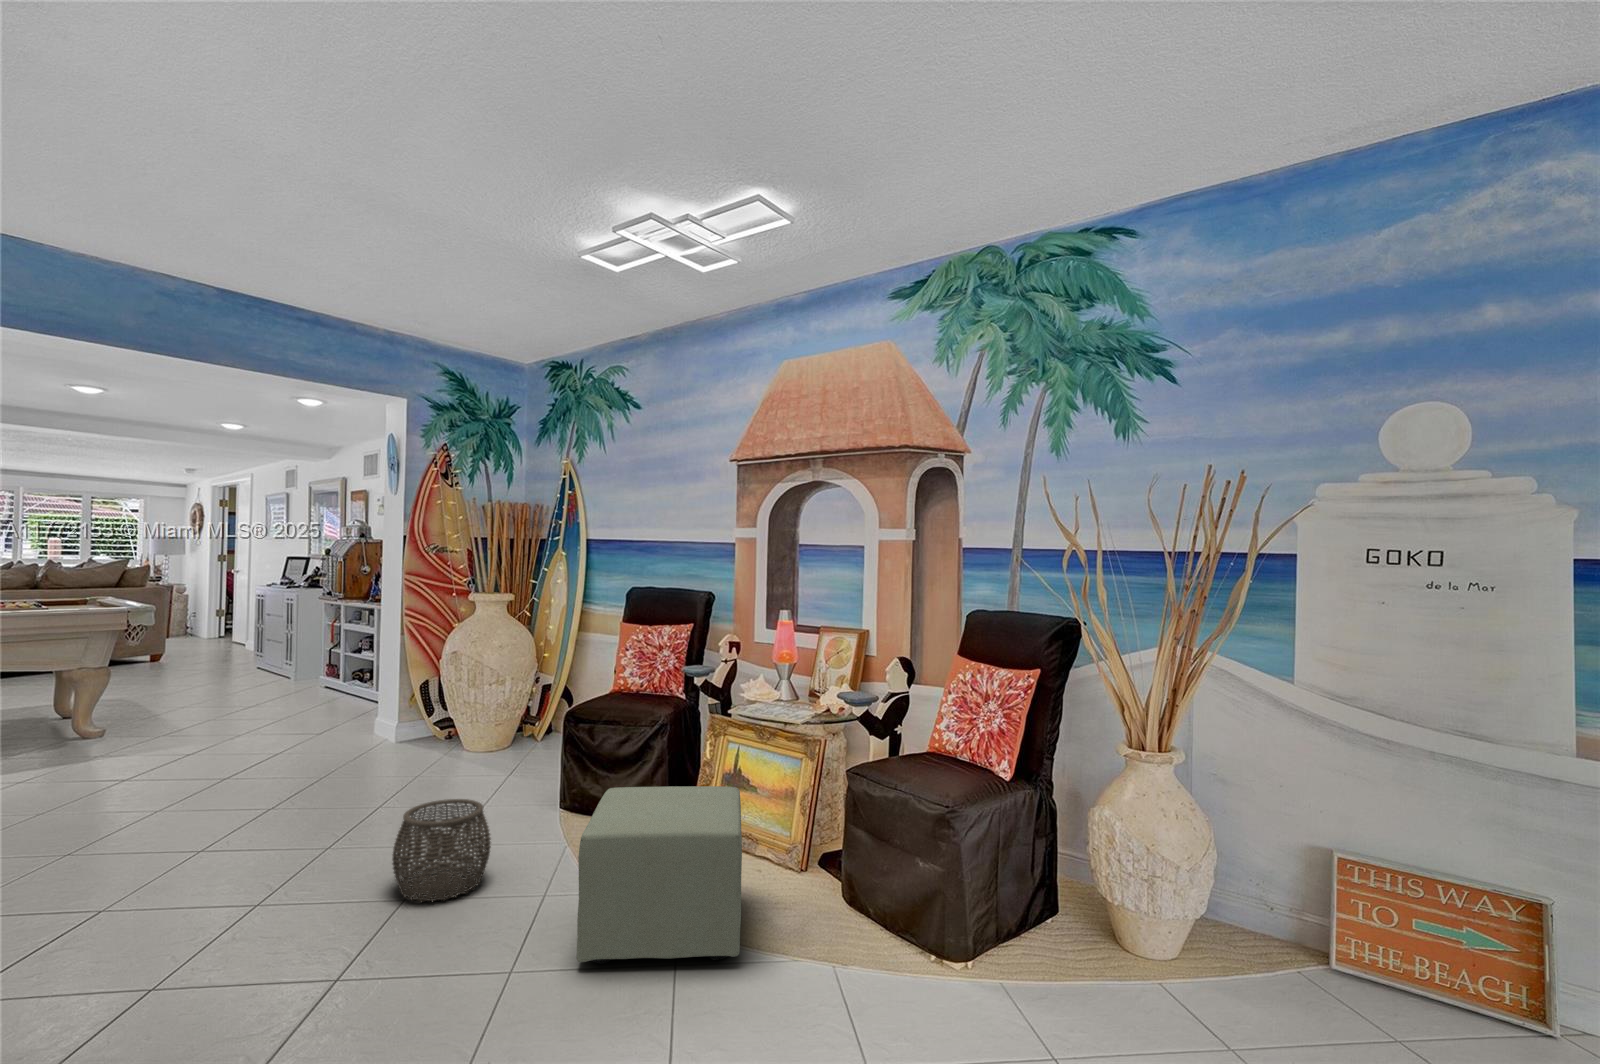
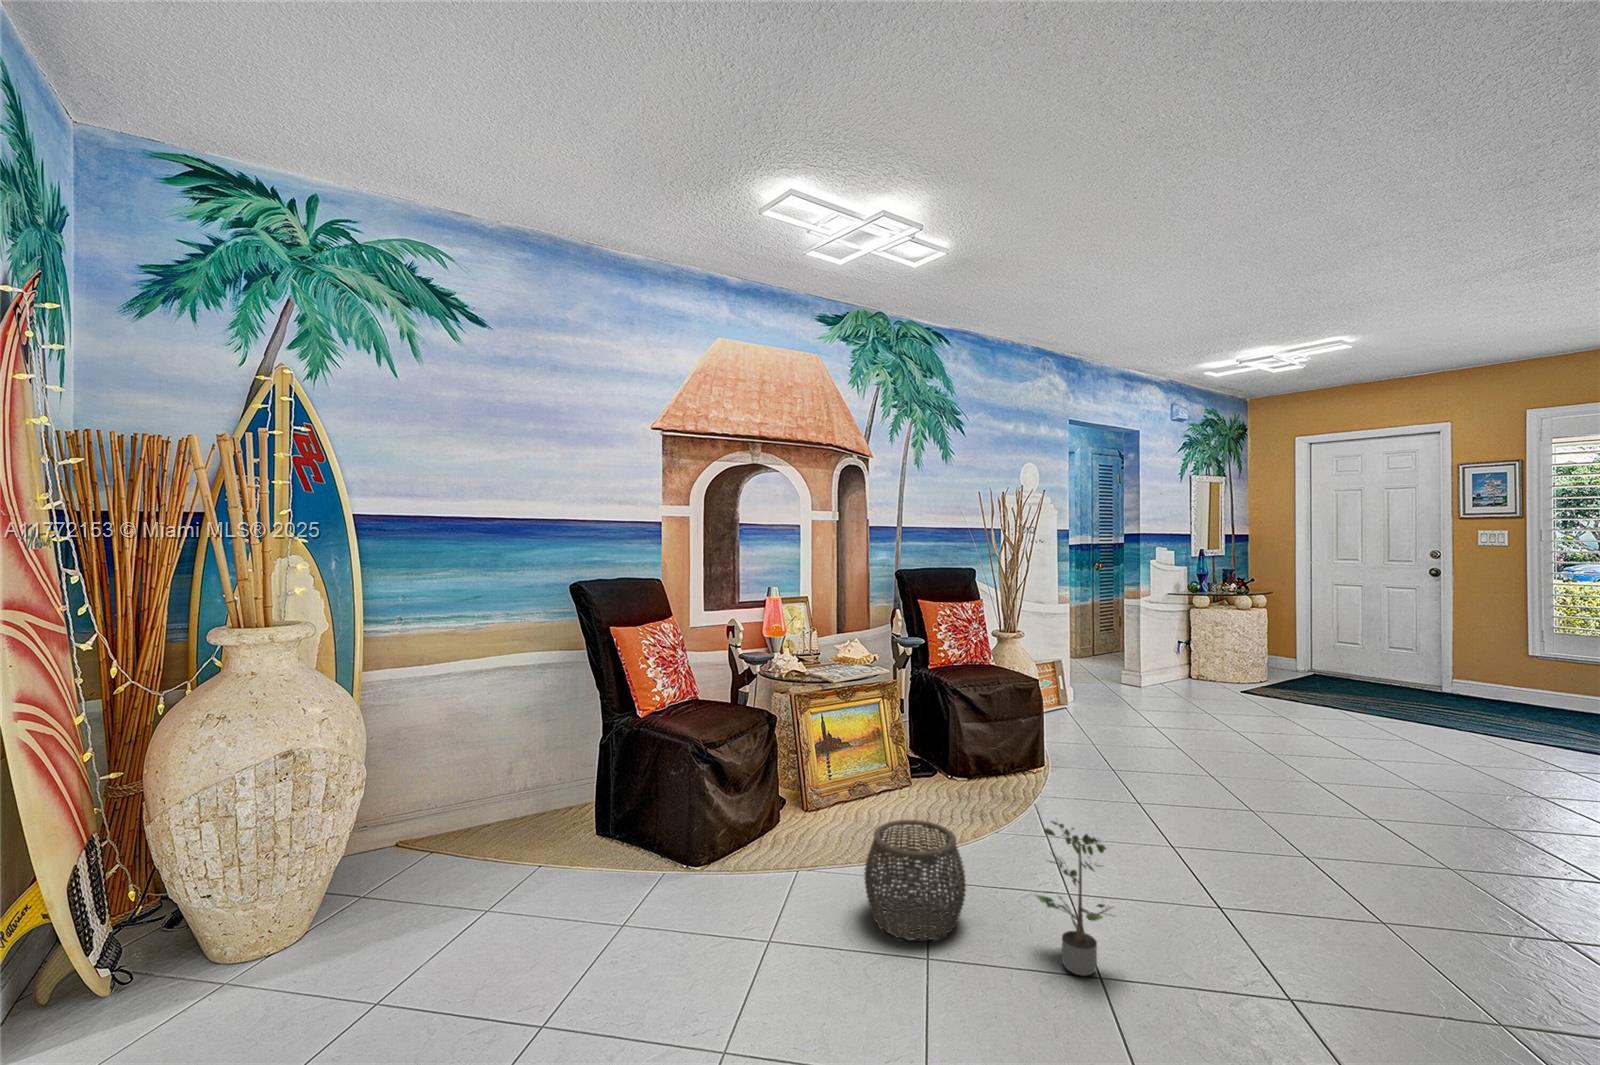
ottoman: present [577,786,742,964] -> none [948,718,1073,849]
potted plant: none [279,808,375,963] -> present [1036,821,1111,976]

